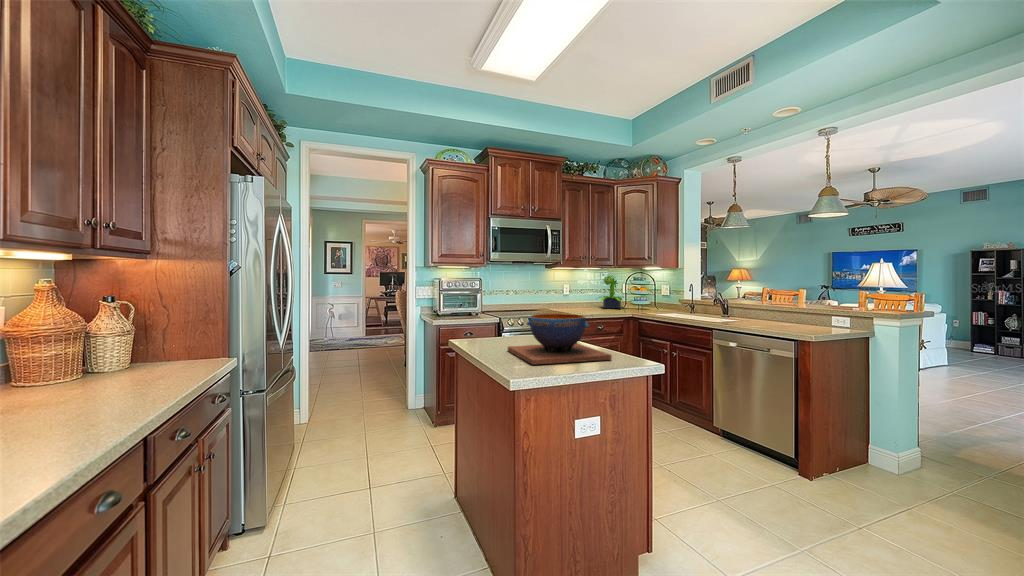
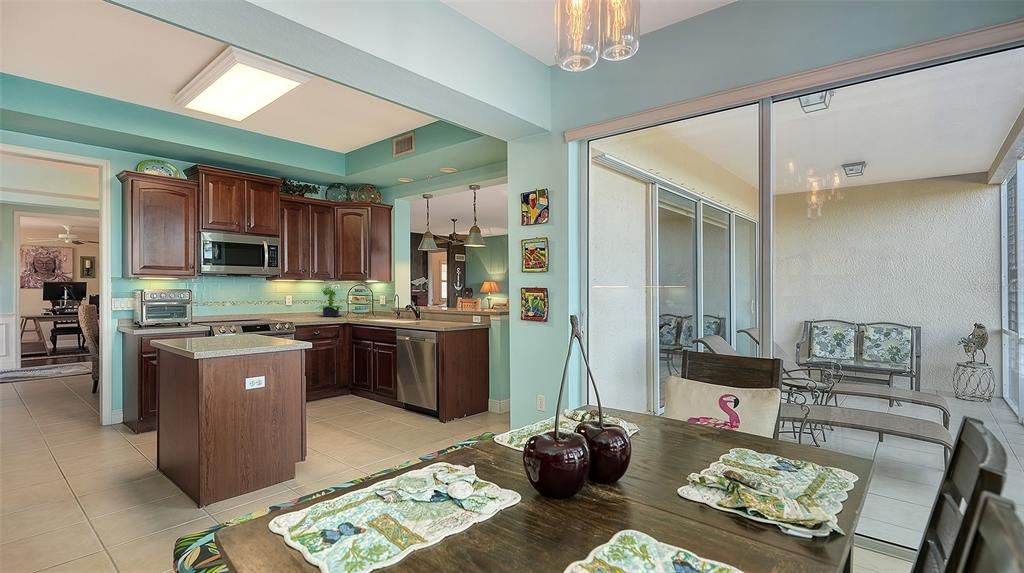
decorative bowl: present [508,313,612,365] -> none [202,314,279,347]

